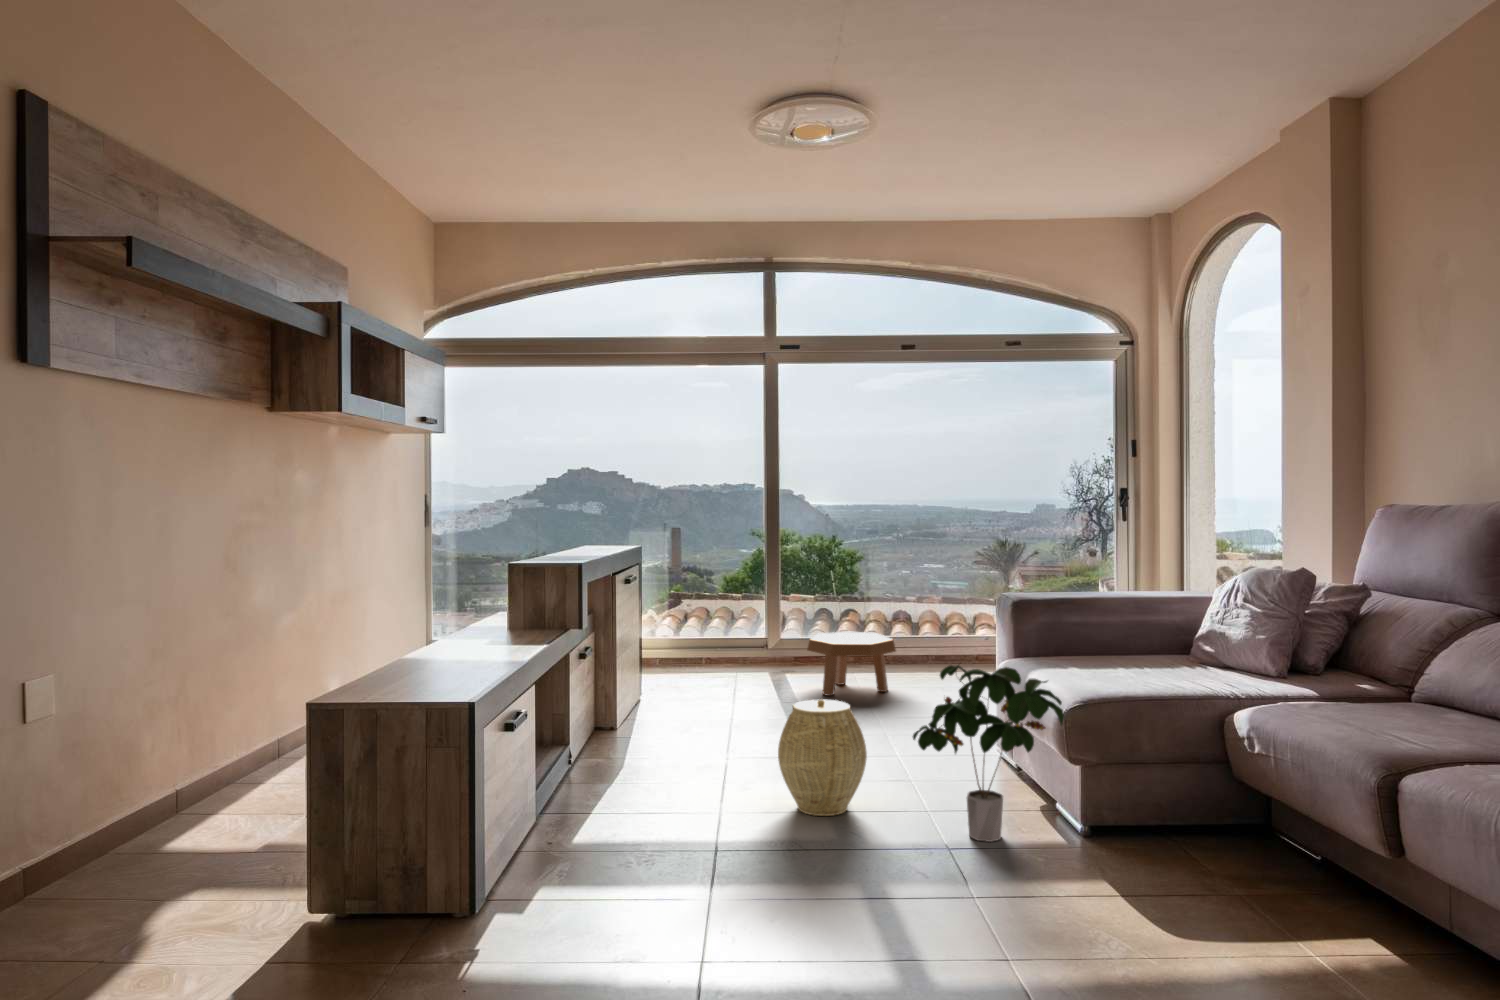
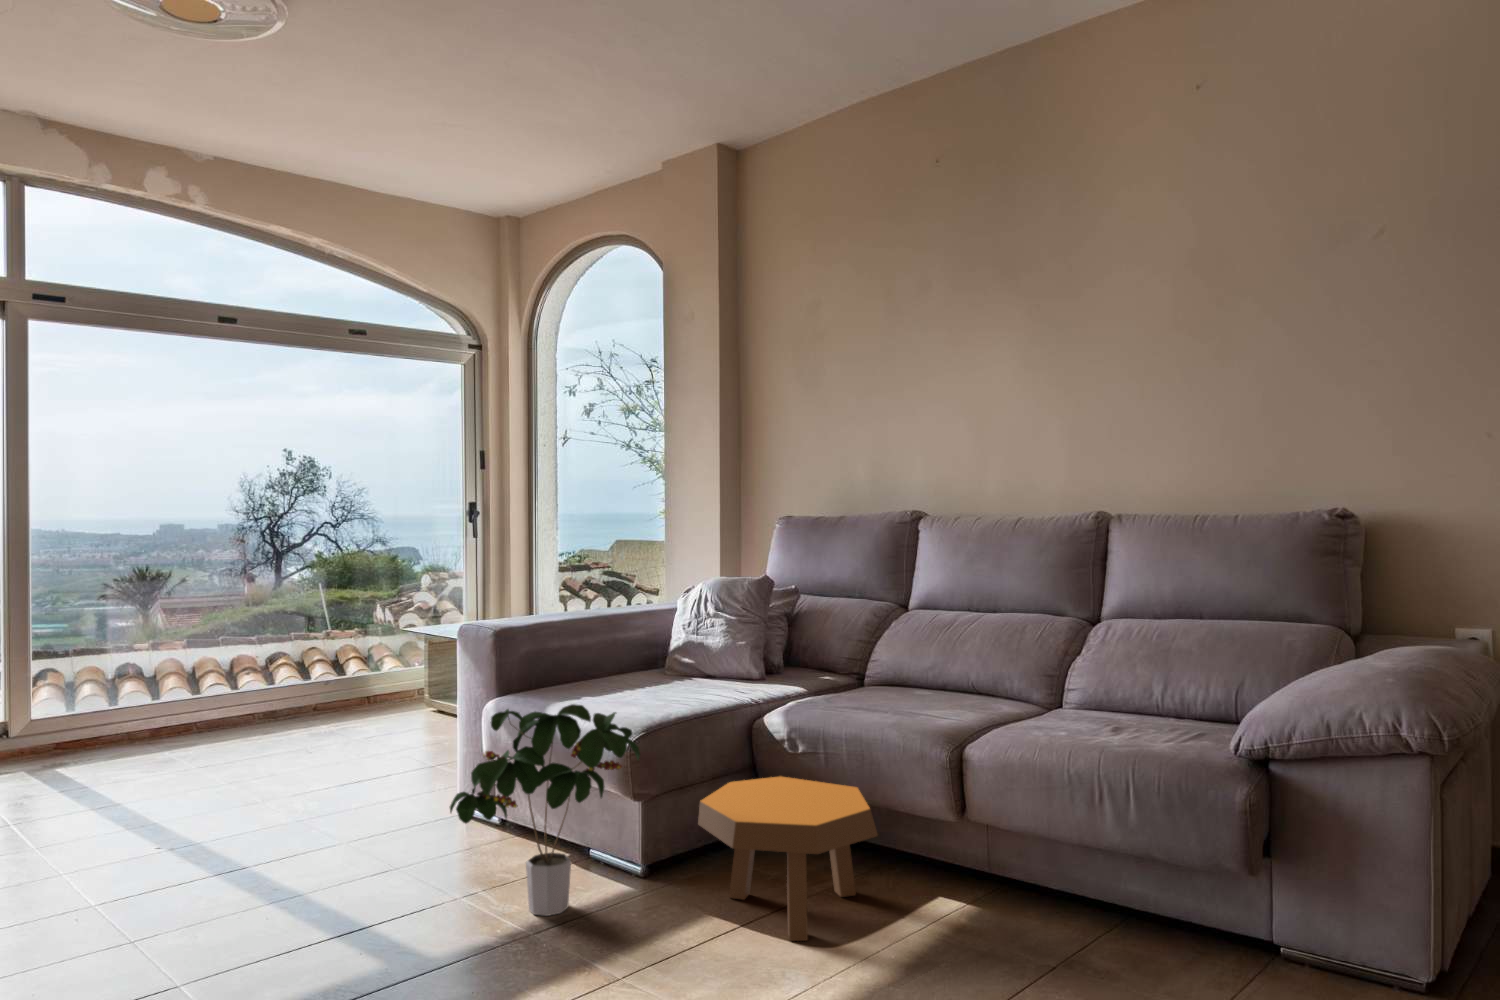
footstool: present [807,631,896,696] -> present [698,776,878,941]
woven basket: present [778,699,867,816] -> none [252,783,383,949]

